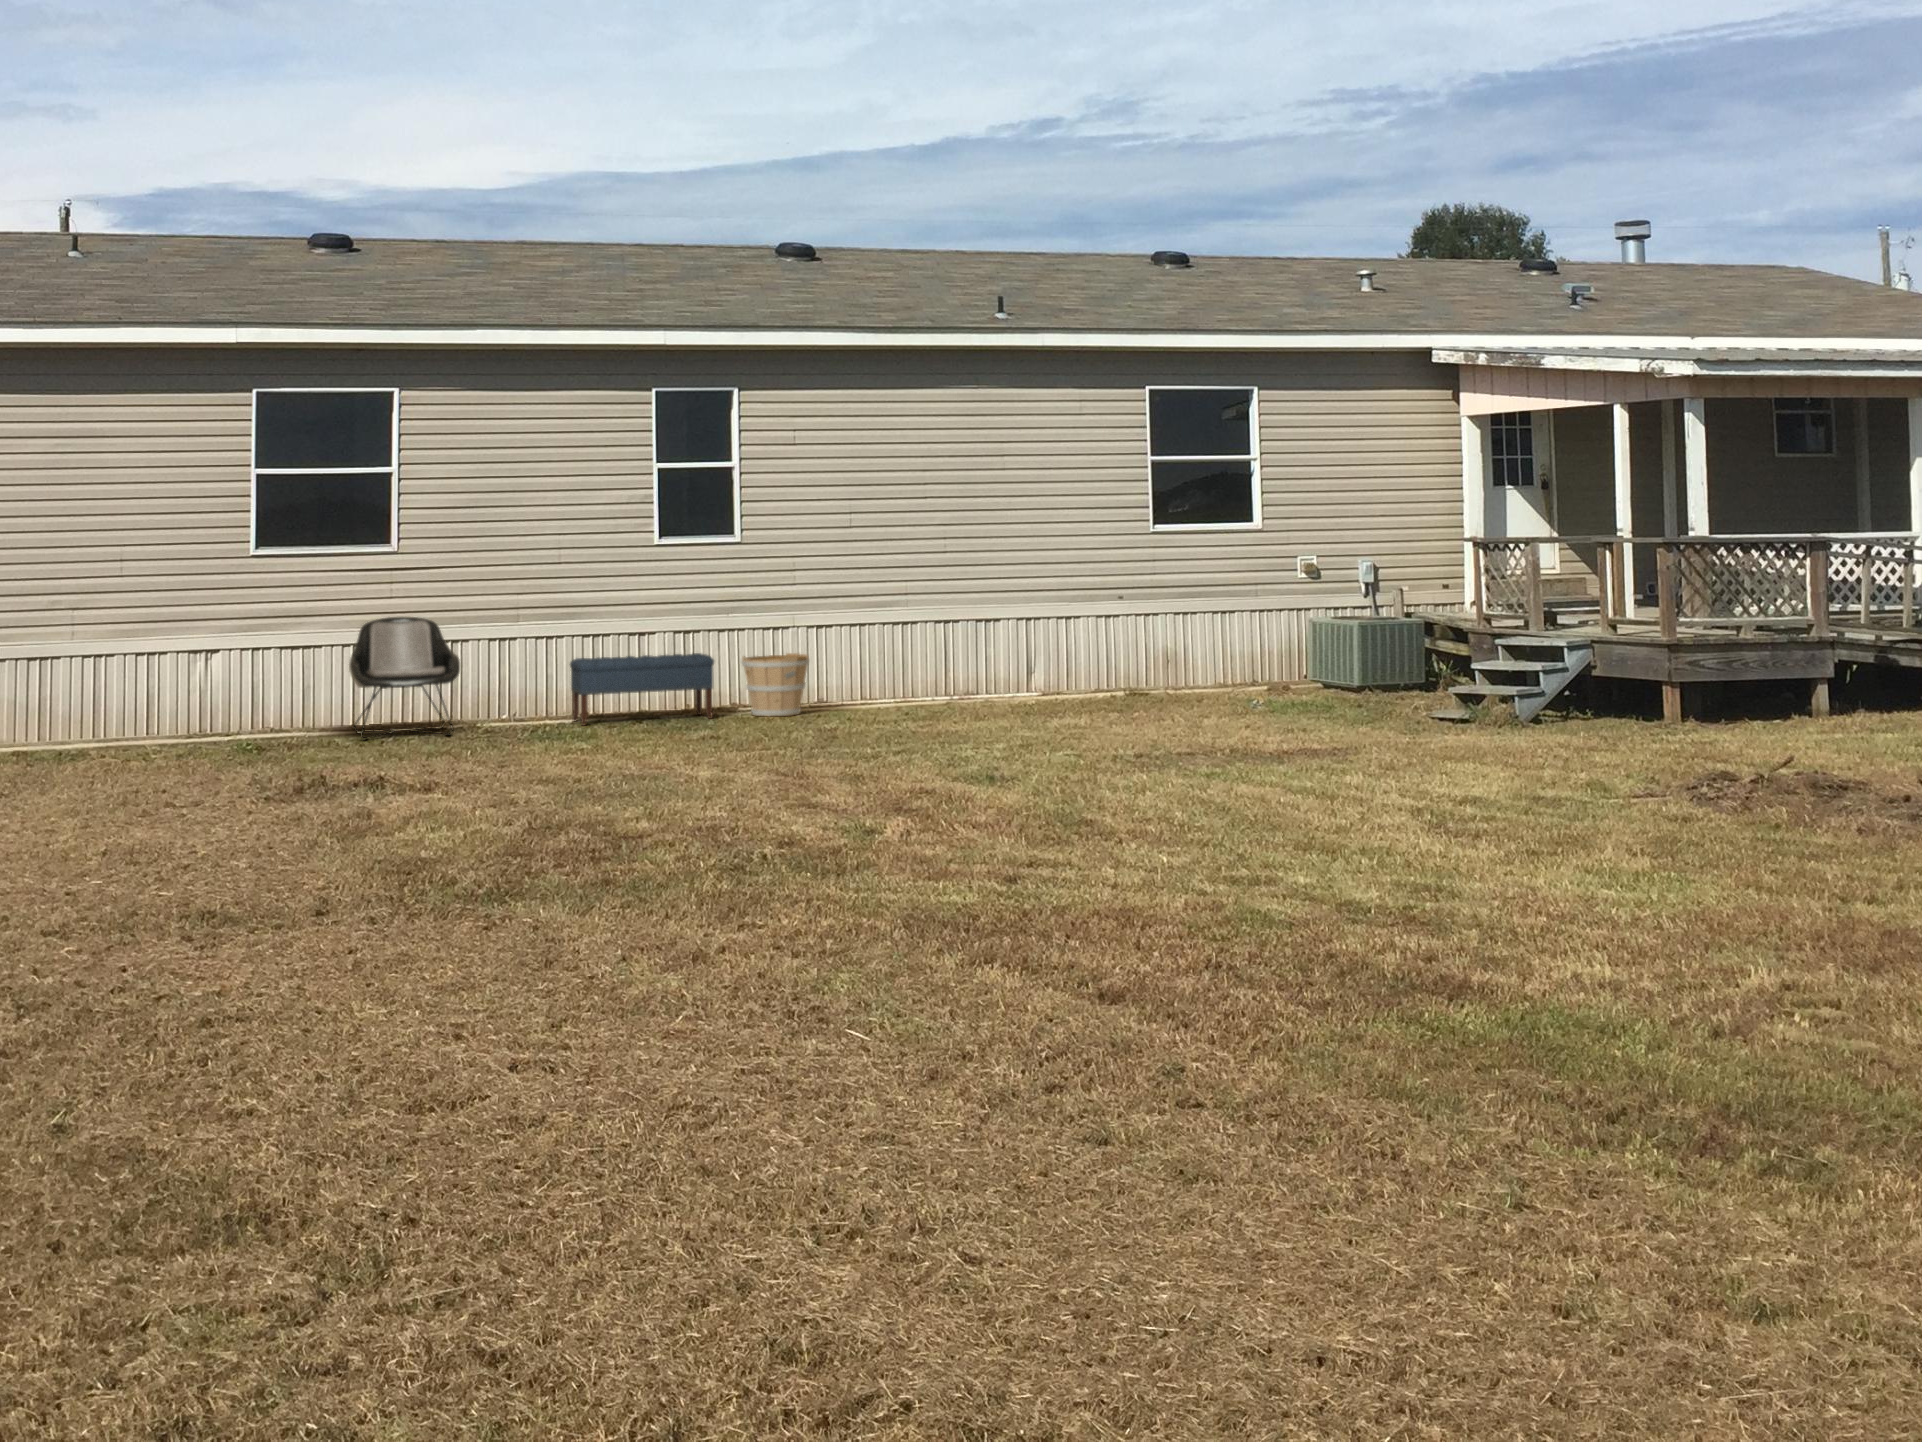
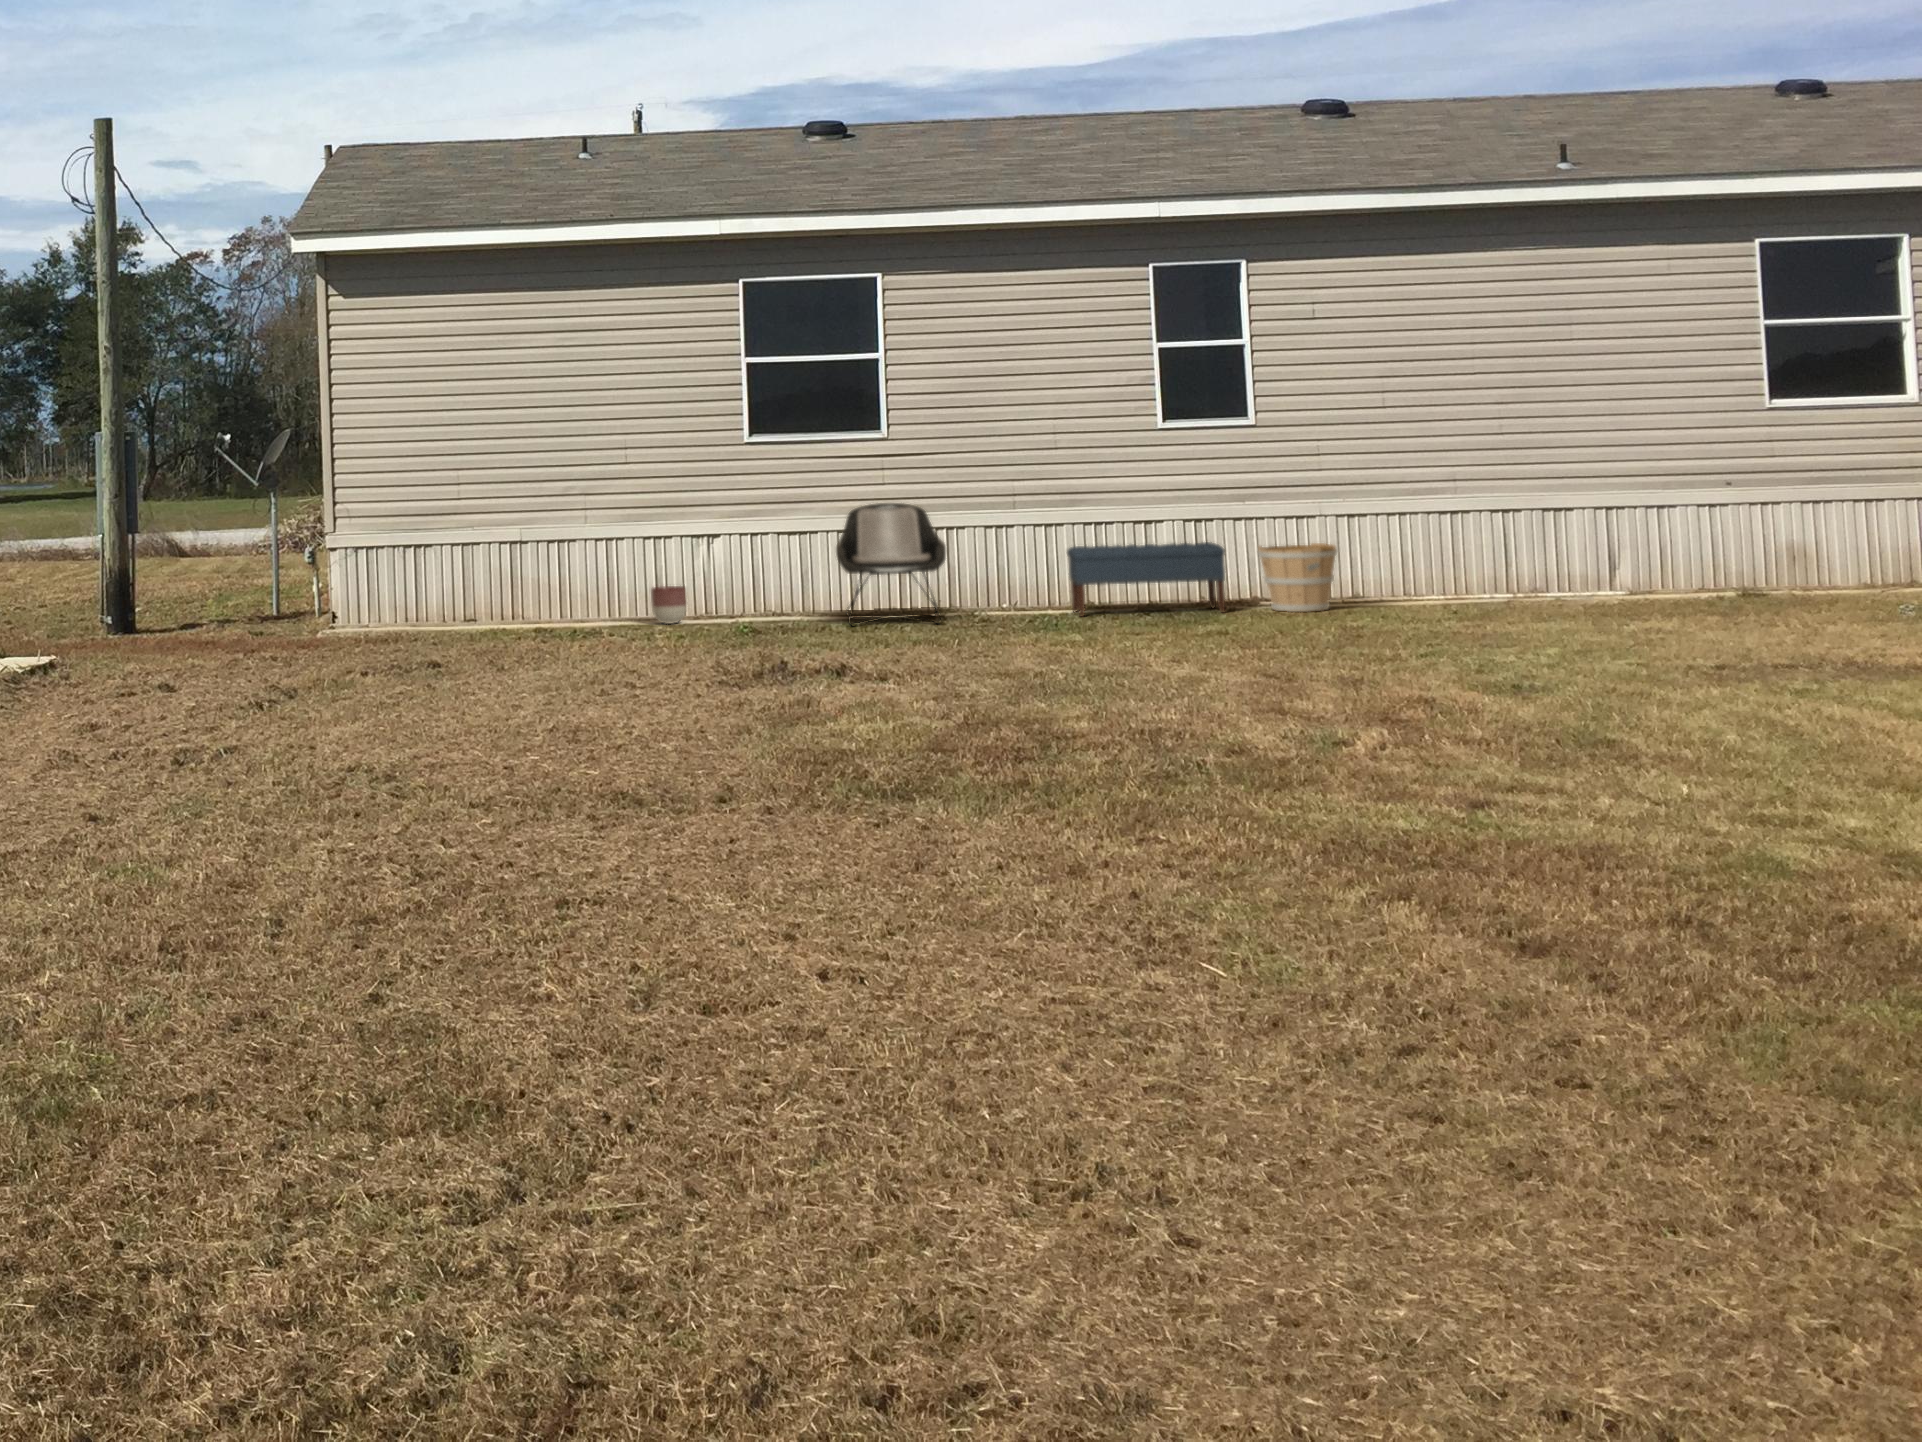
planter: none [149,704,187,743] -> present [651,586,687,624]

